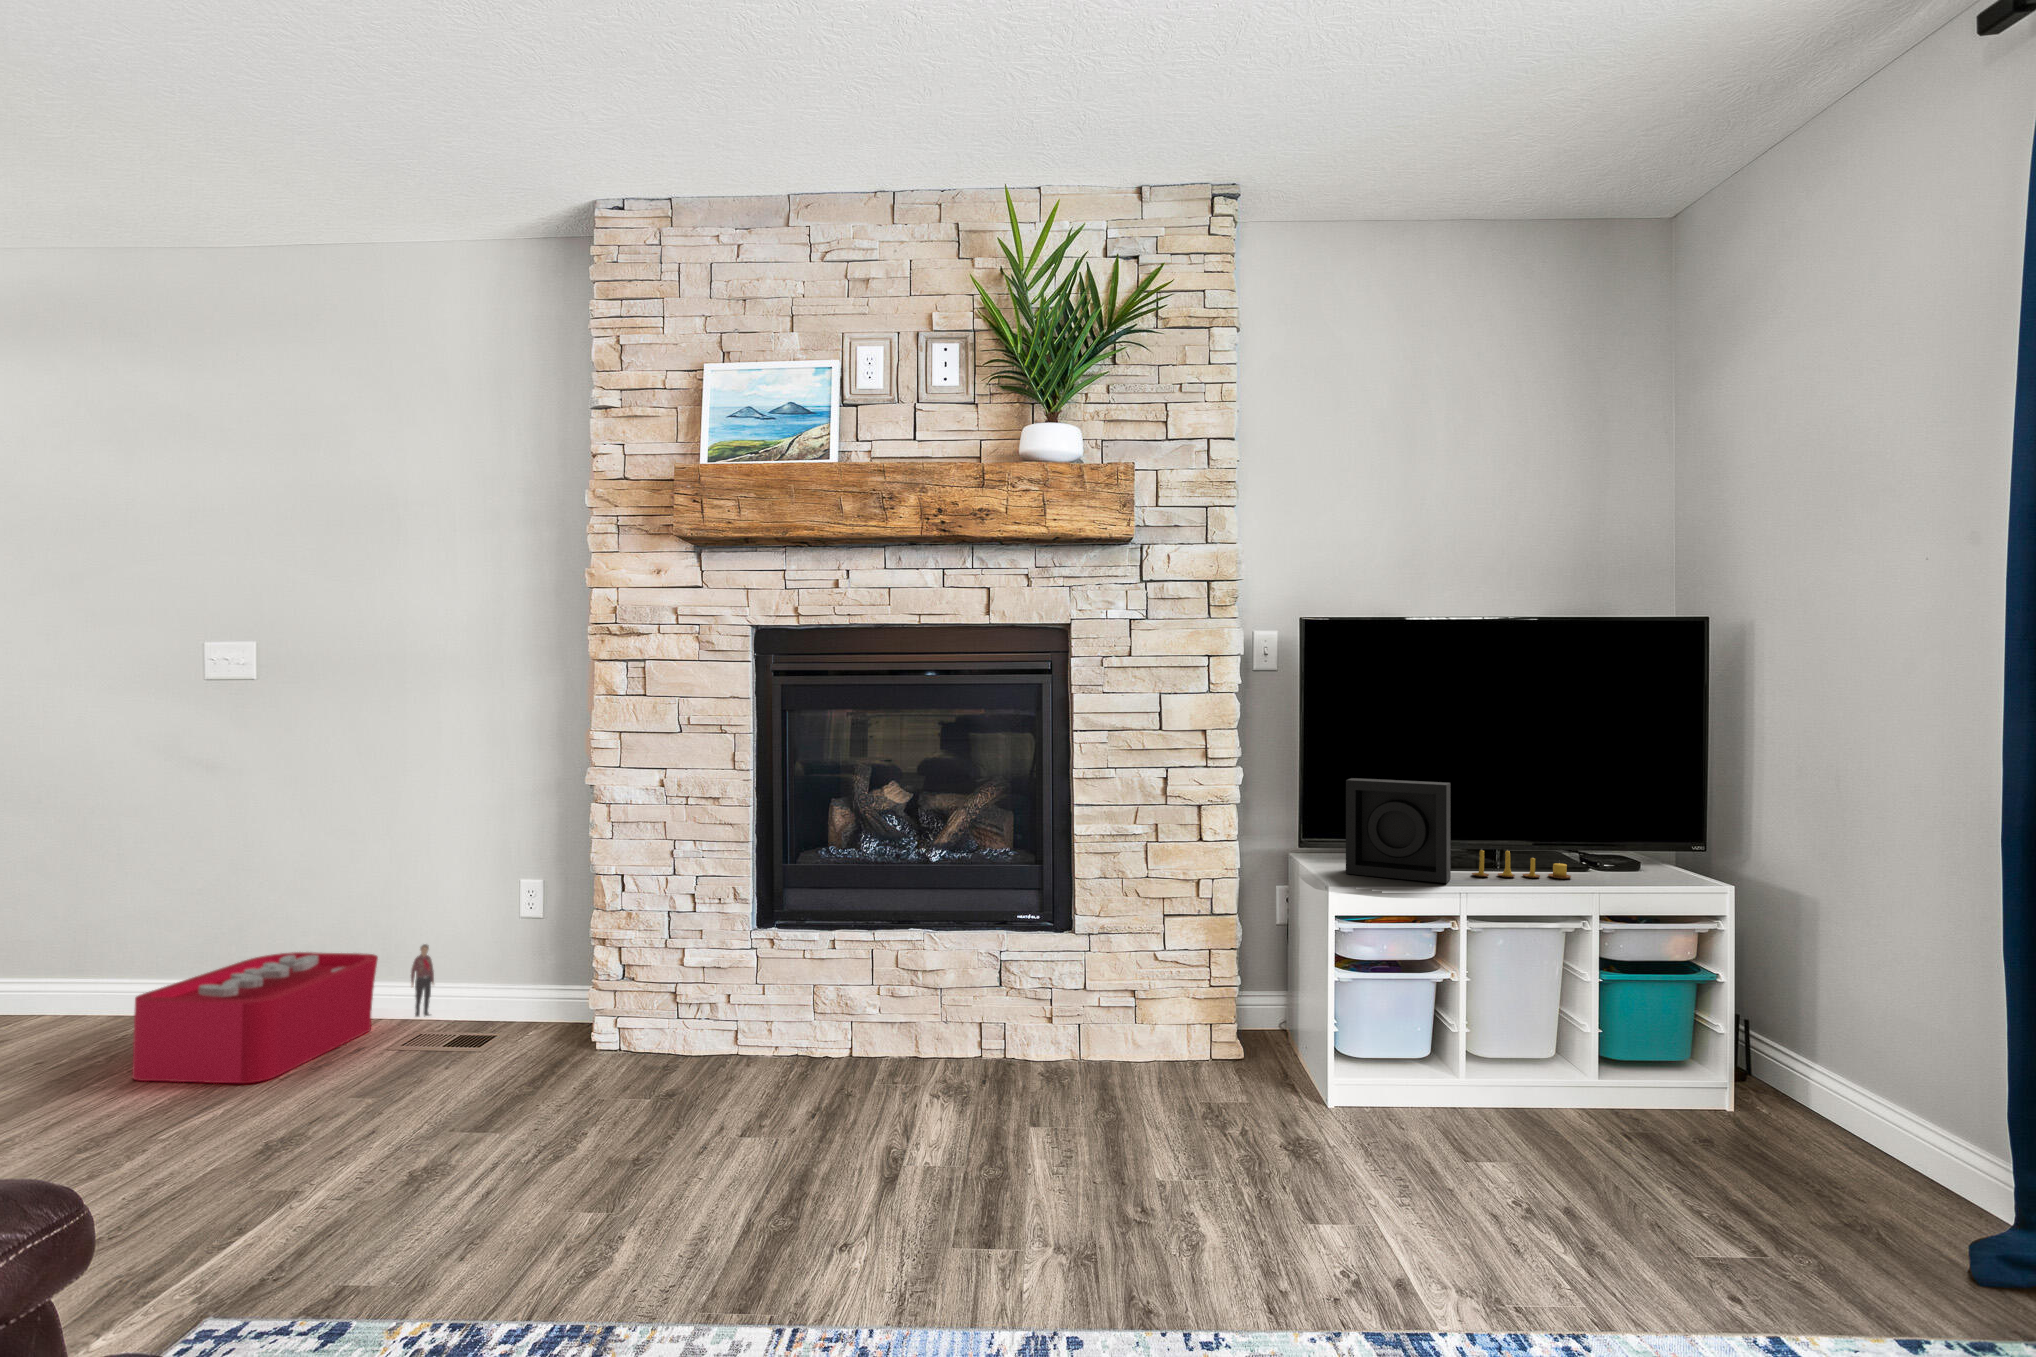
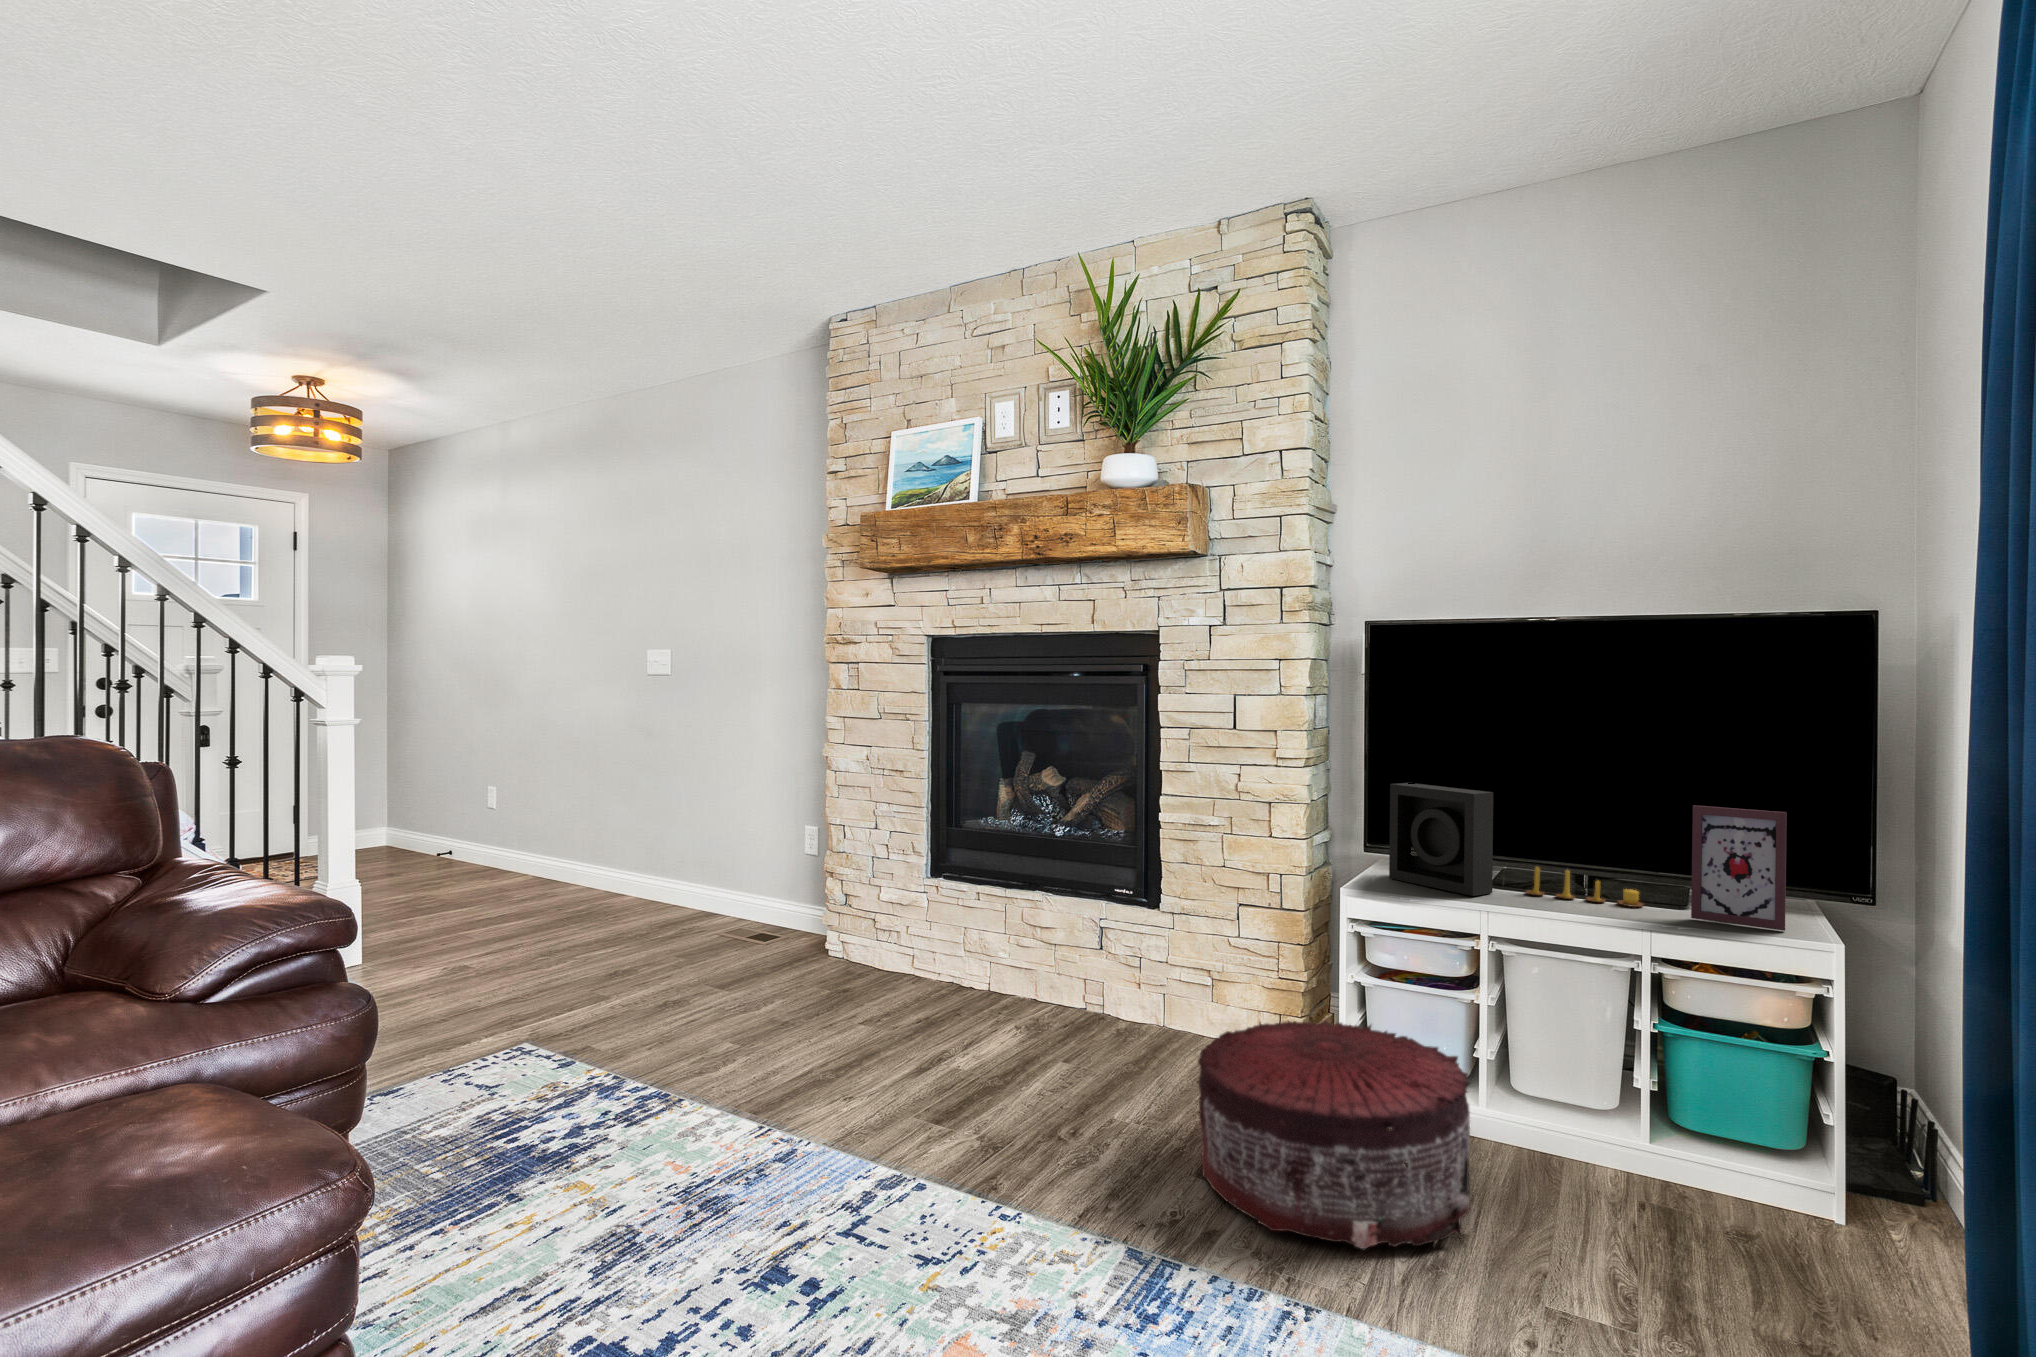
picture frame: none [1619,785,1695,886] -> present [1691,805,1787,931]
storage bin: present [132,944,434,1083] -> none [581,864,759,942]
pouf: none [1277,1022,1590,1265] -> present [1198,1021,1471,1249]

